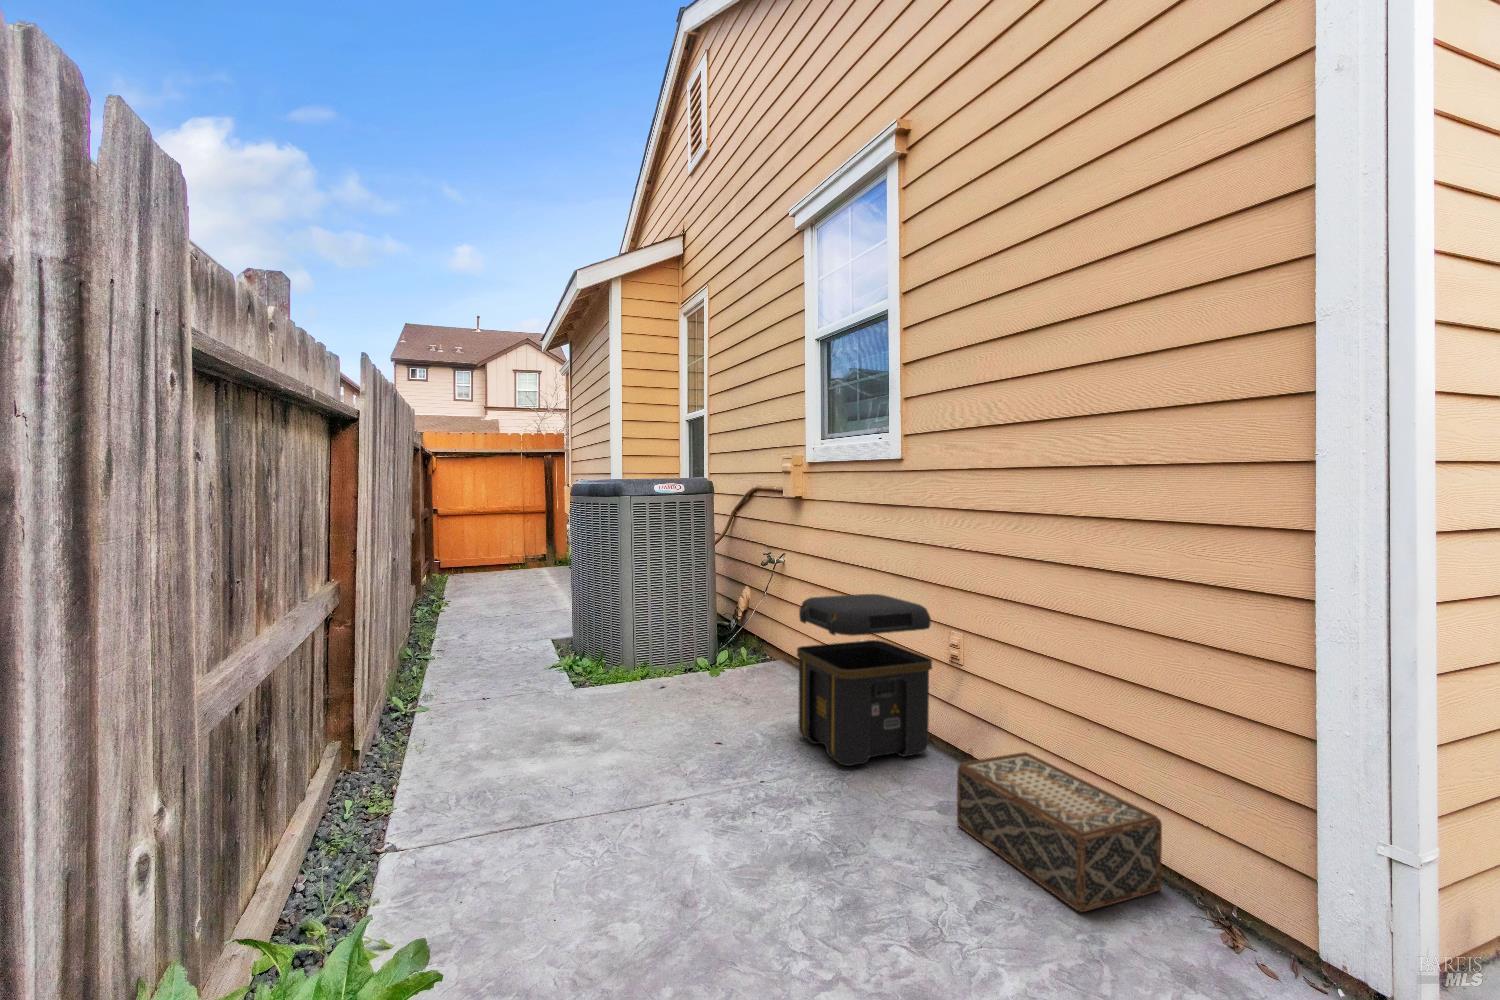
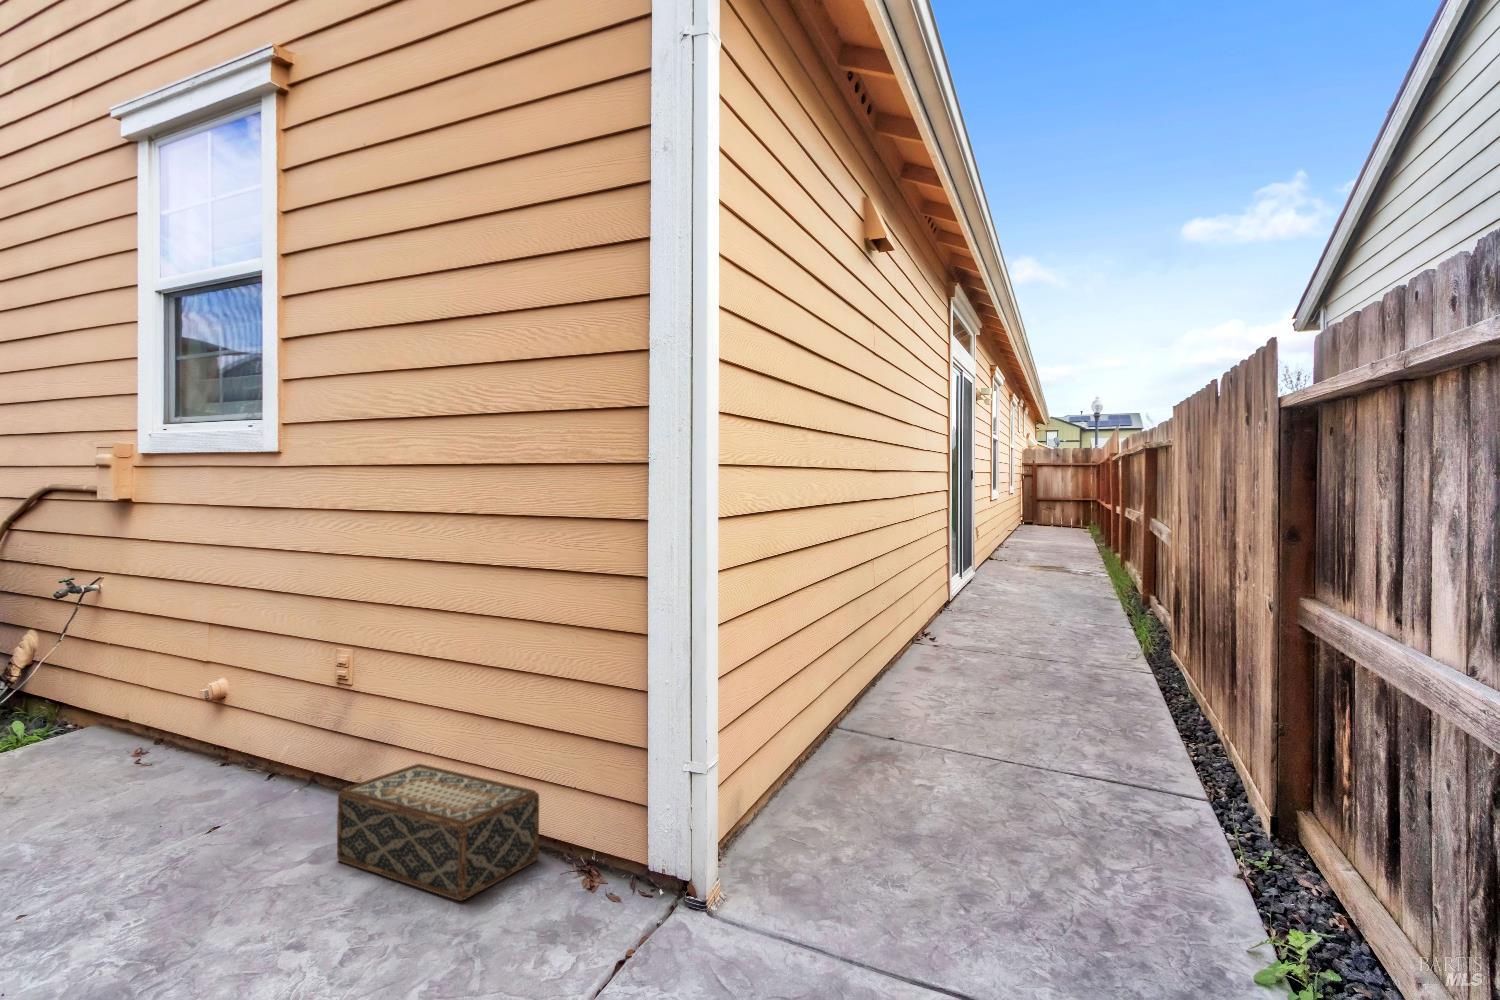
toolbox: present [797,594,932,766] -> none [115,616,314,834]

